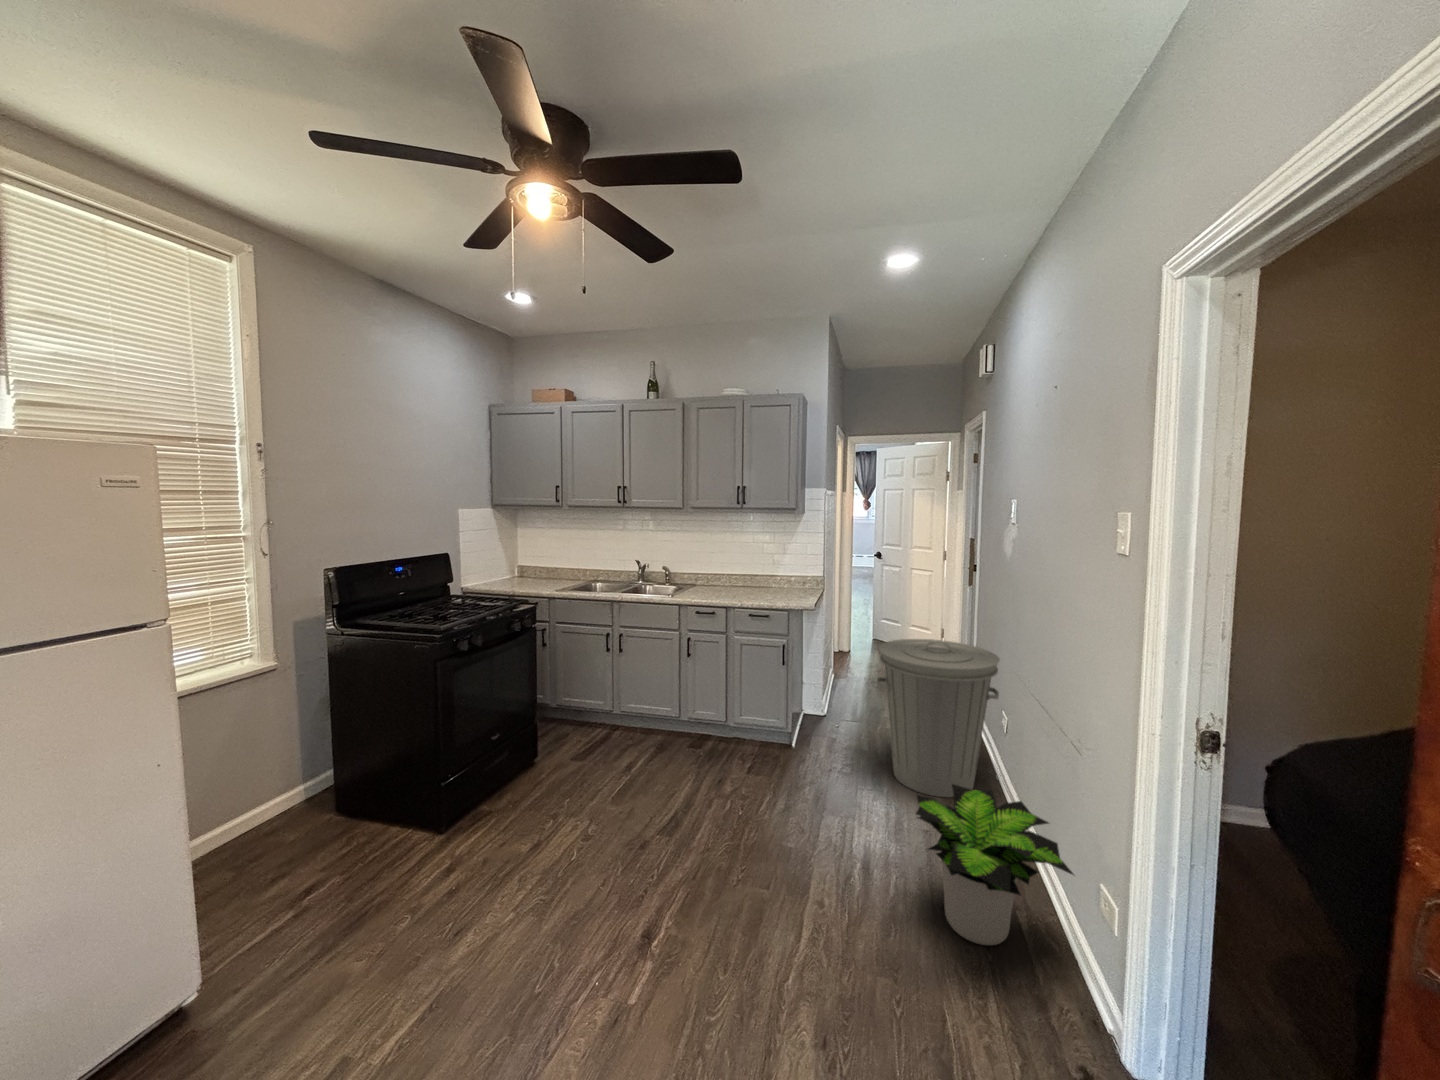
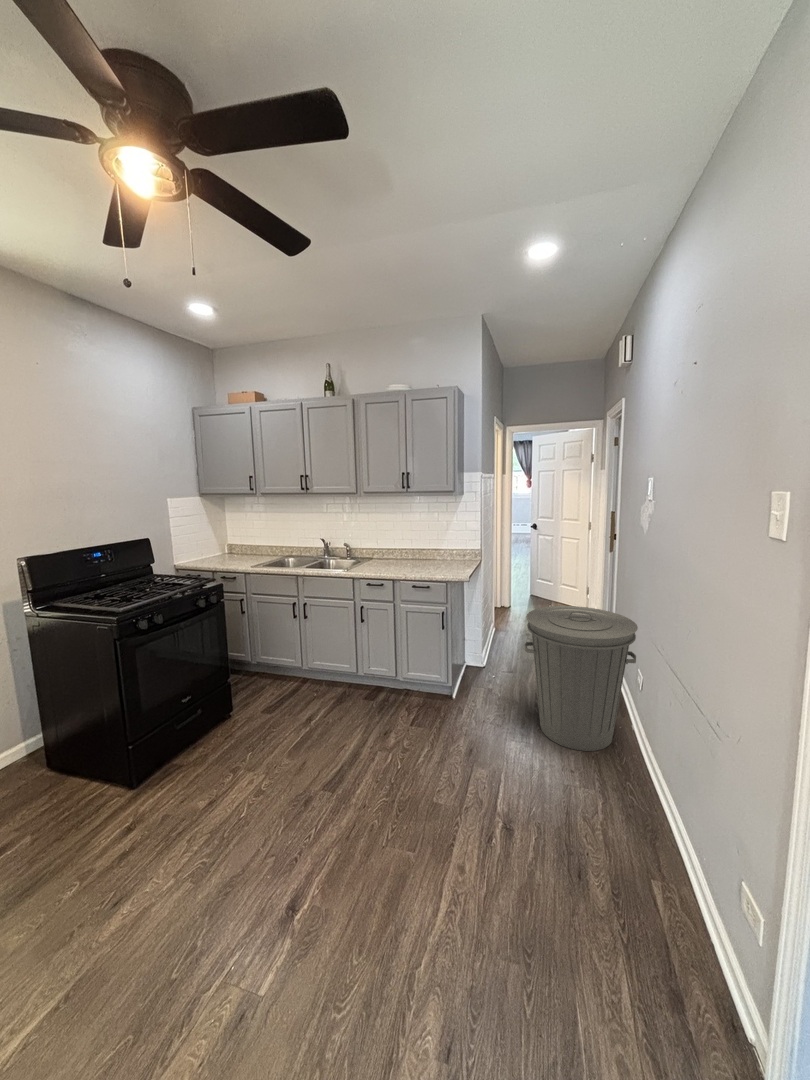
potted plant: present [916,784,1073,945] -> none [550,756,713,922]

